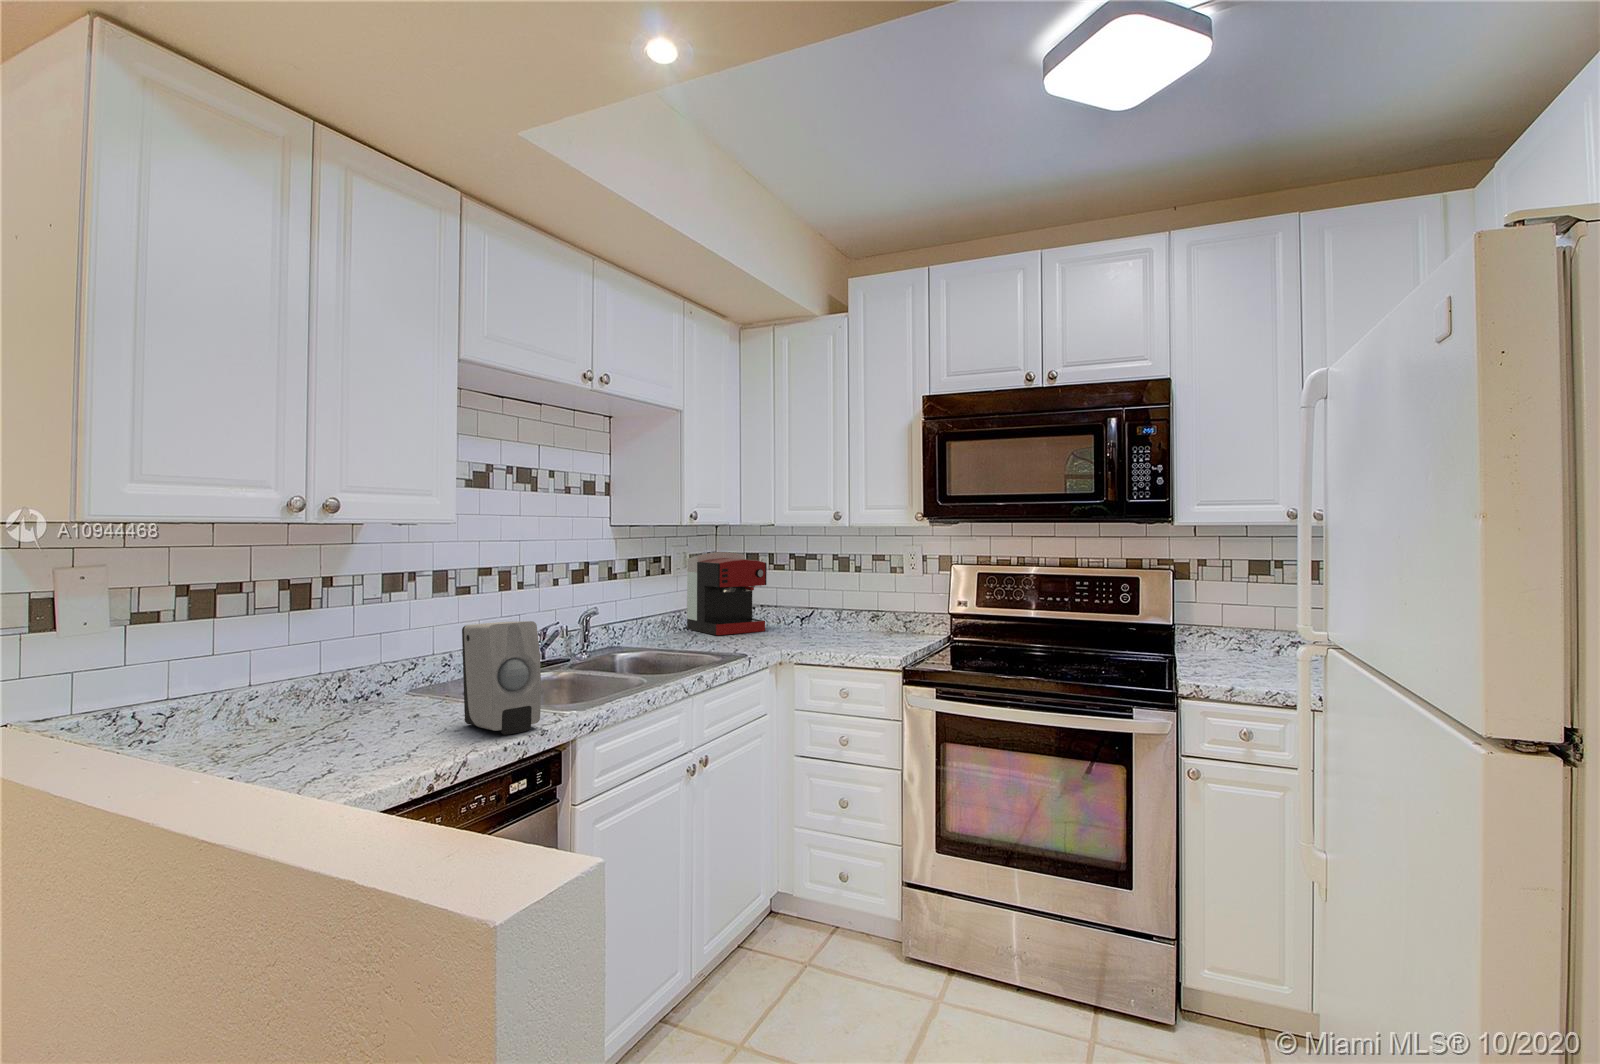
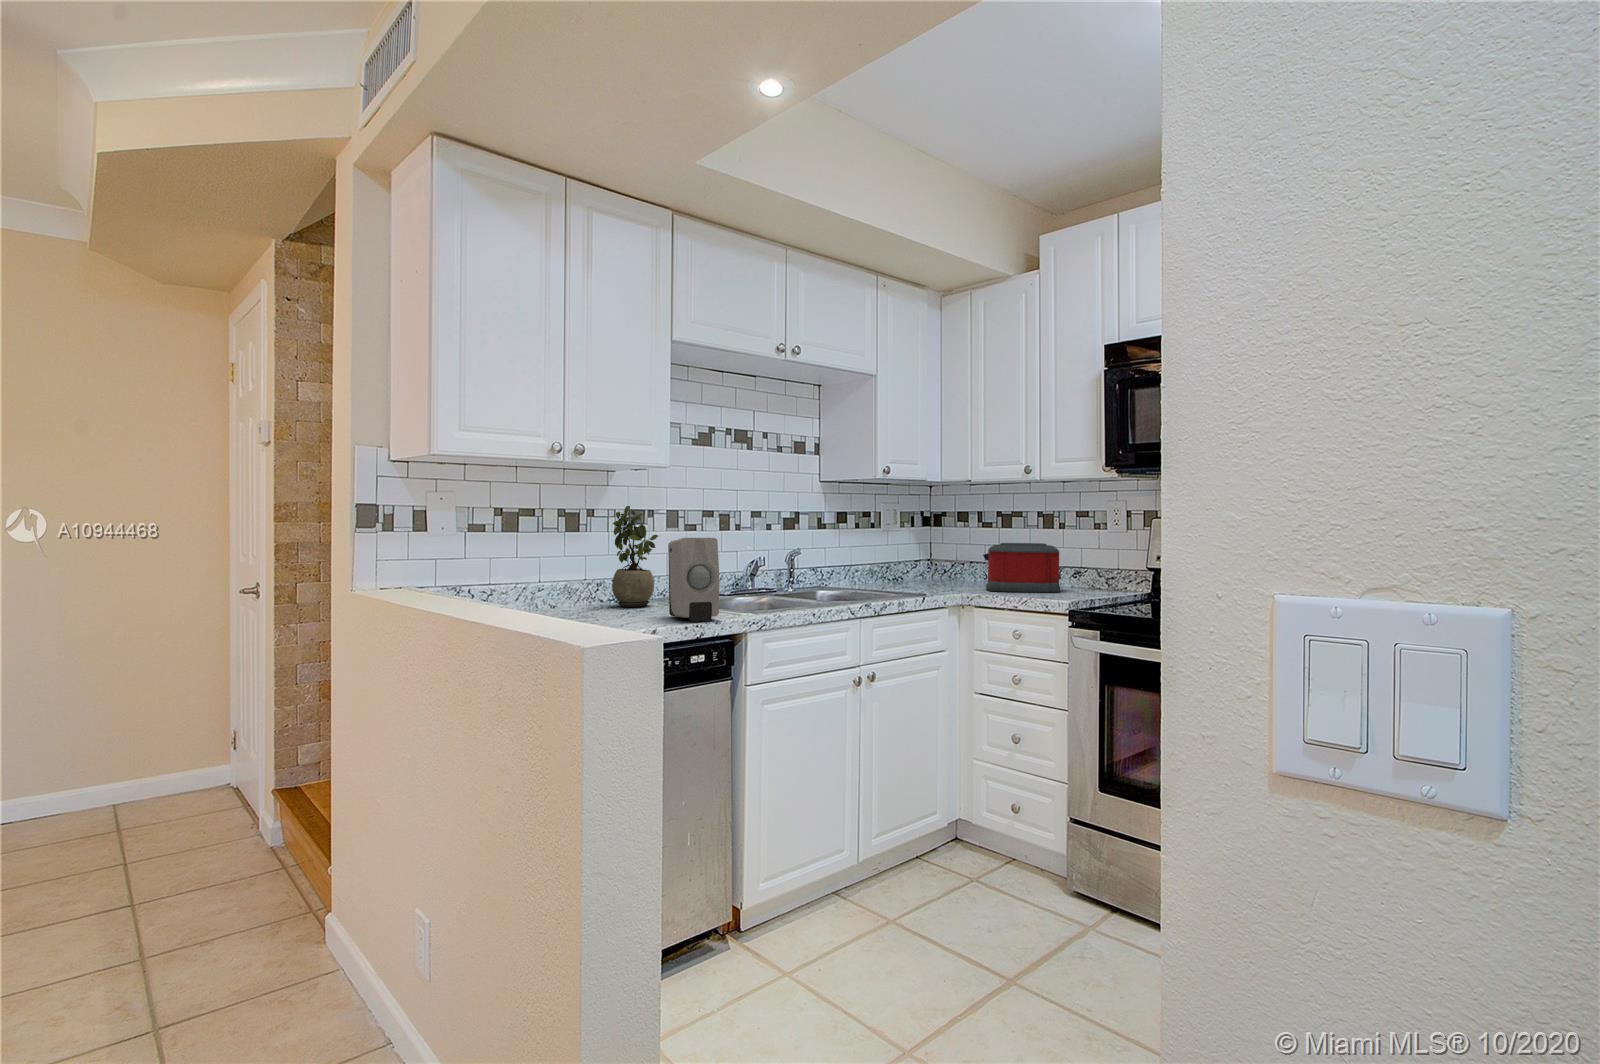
coffee maker: present [687,552,767,635] -> none [897,509,969,584]
potted plant: none [365,573,439,707] -> present [612,506,658,607]
toaster: none [789,590,867,643] -> present [983,543,1061,592]

